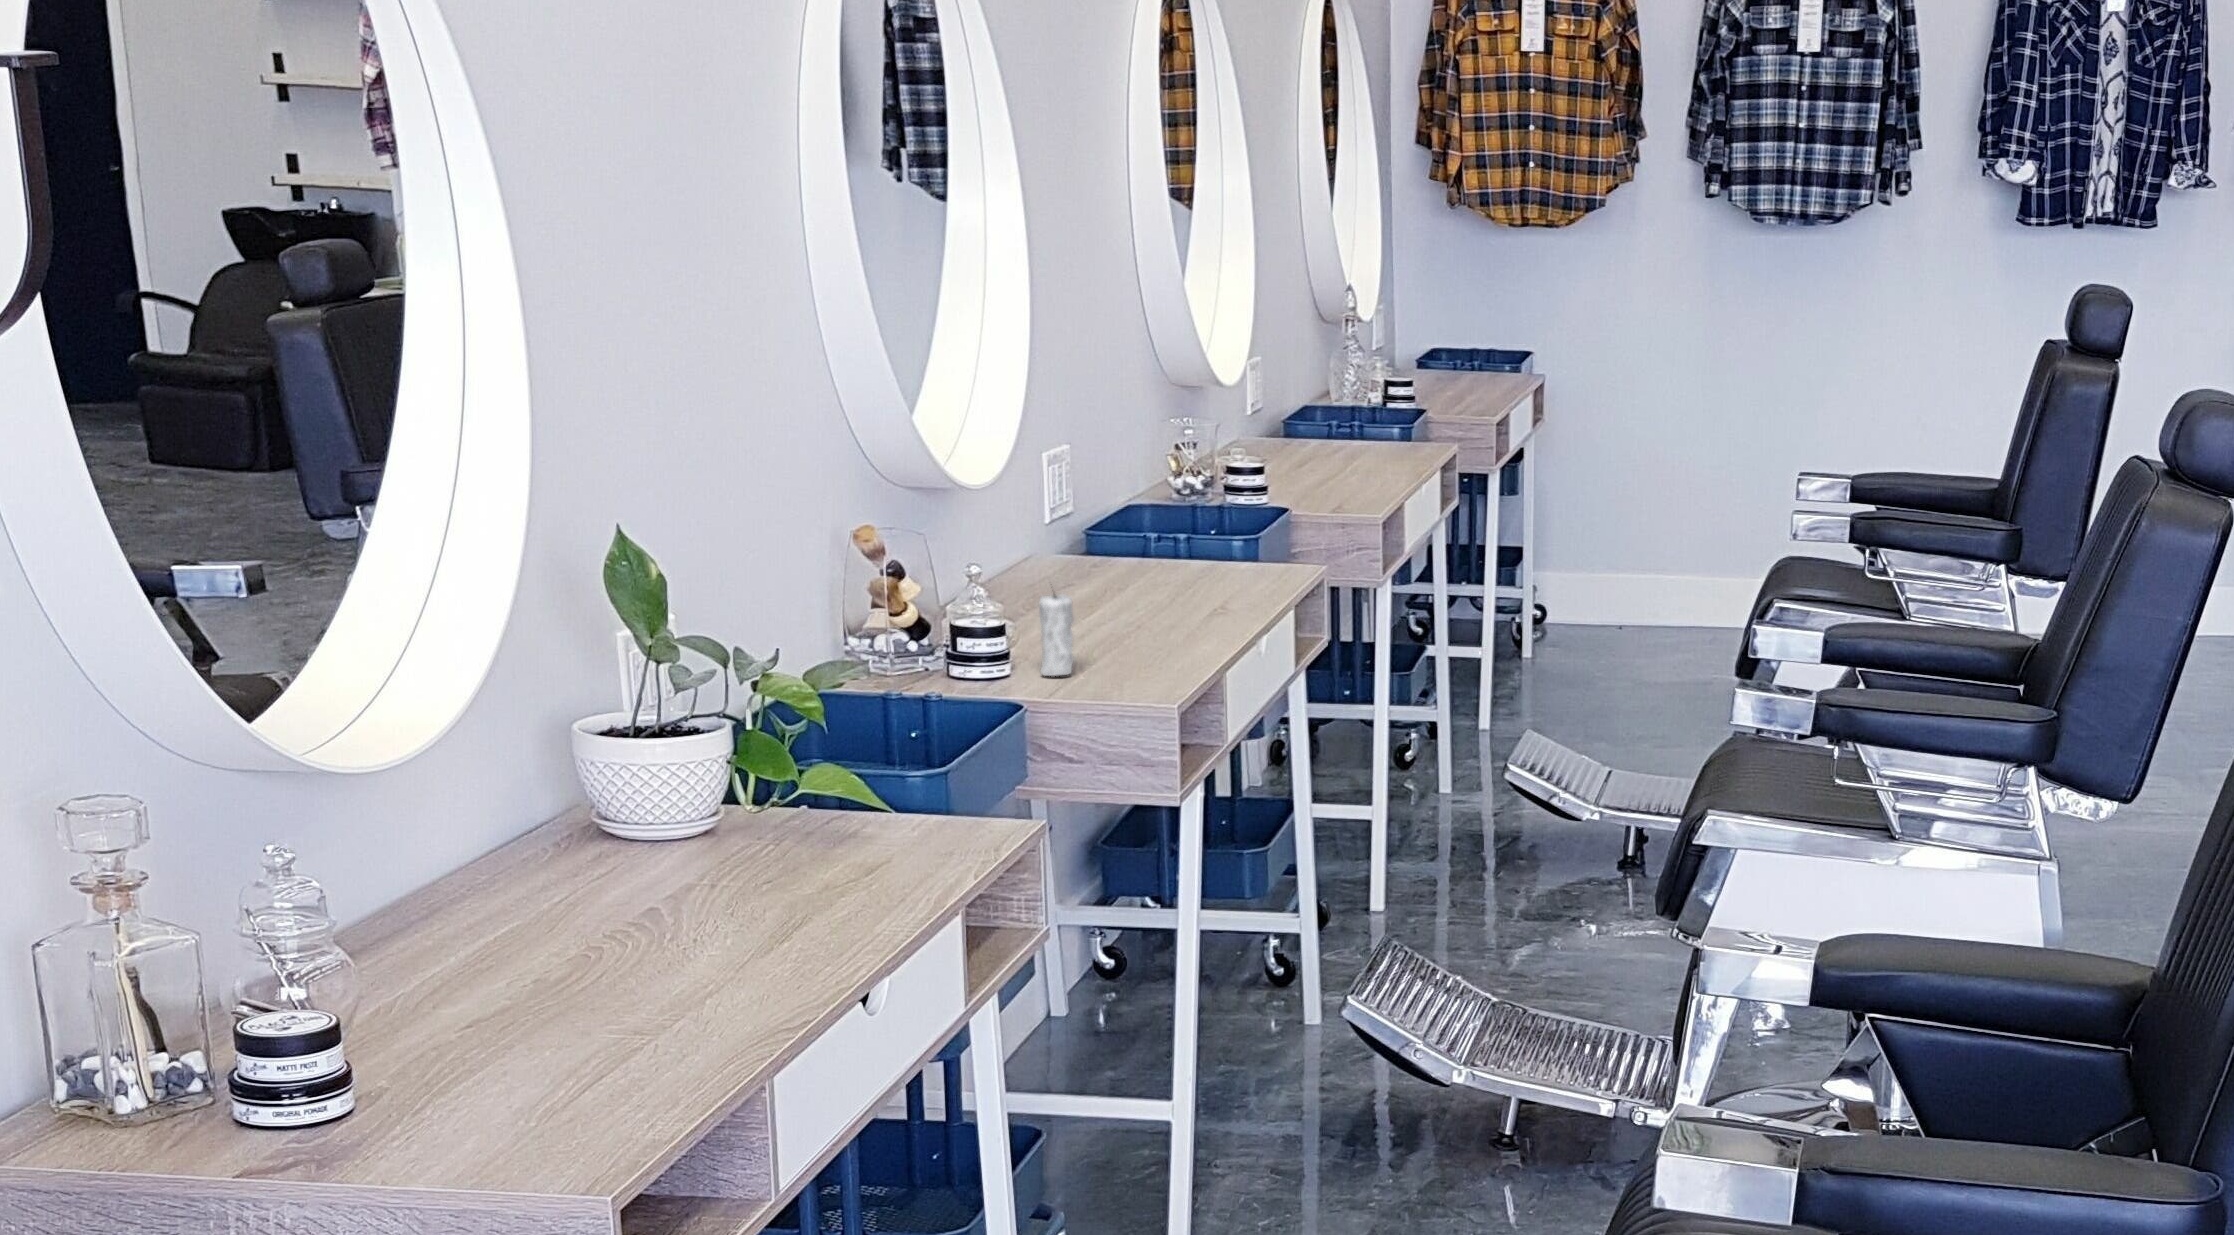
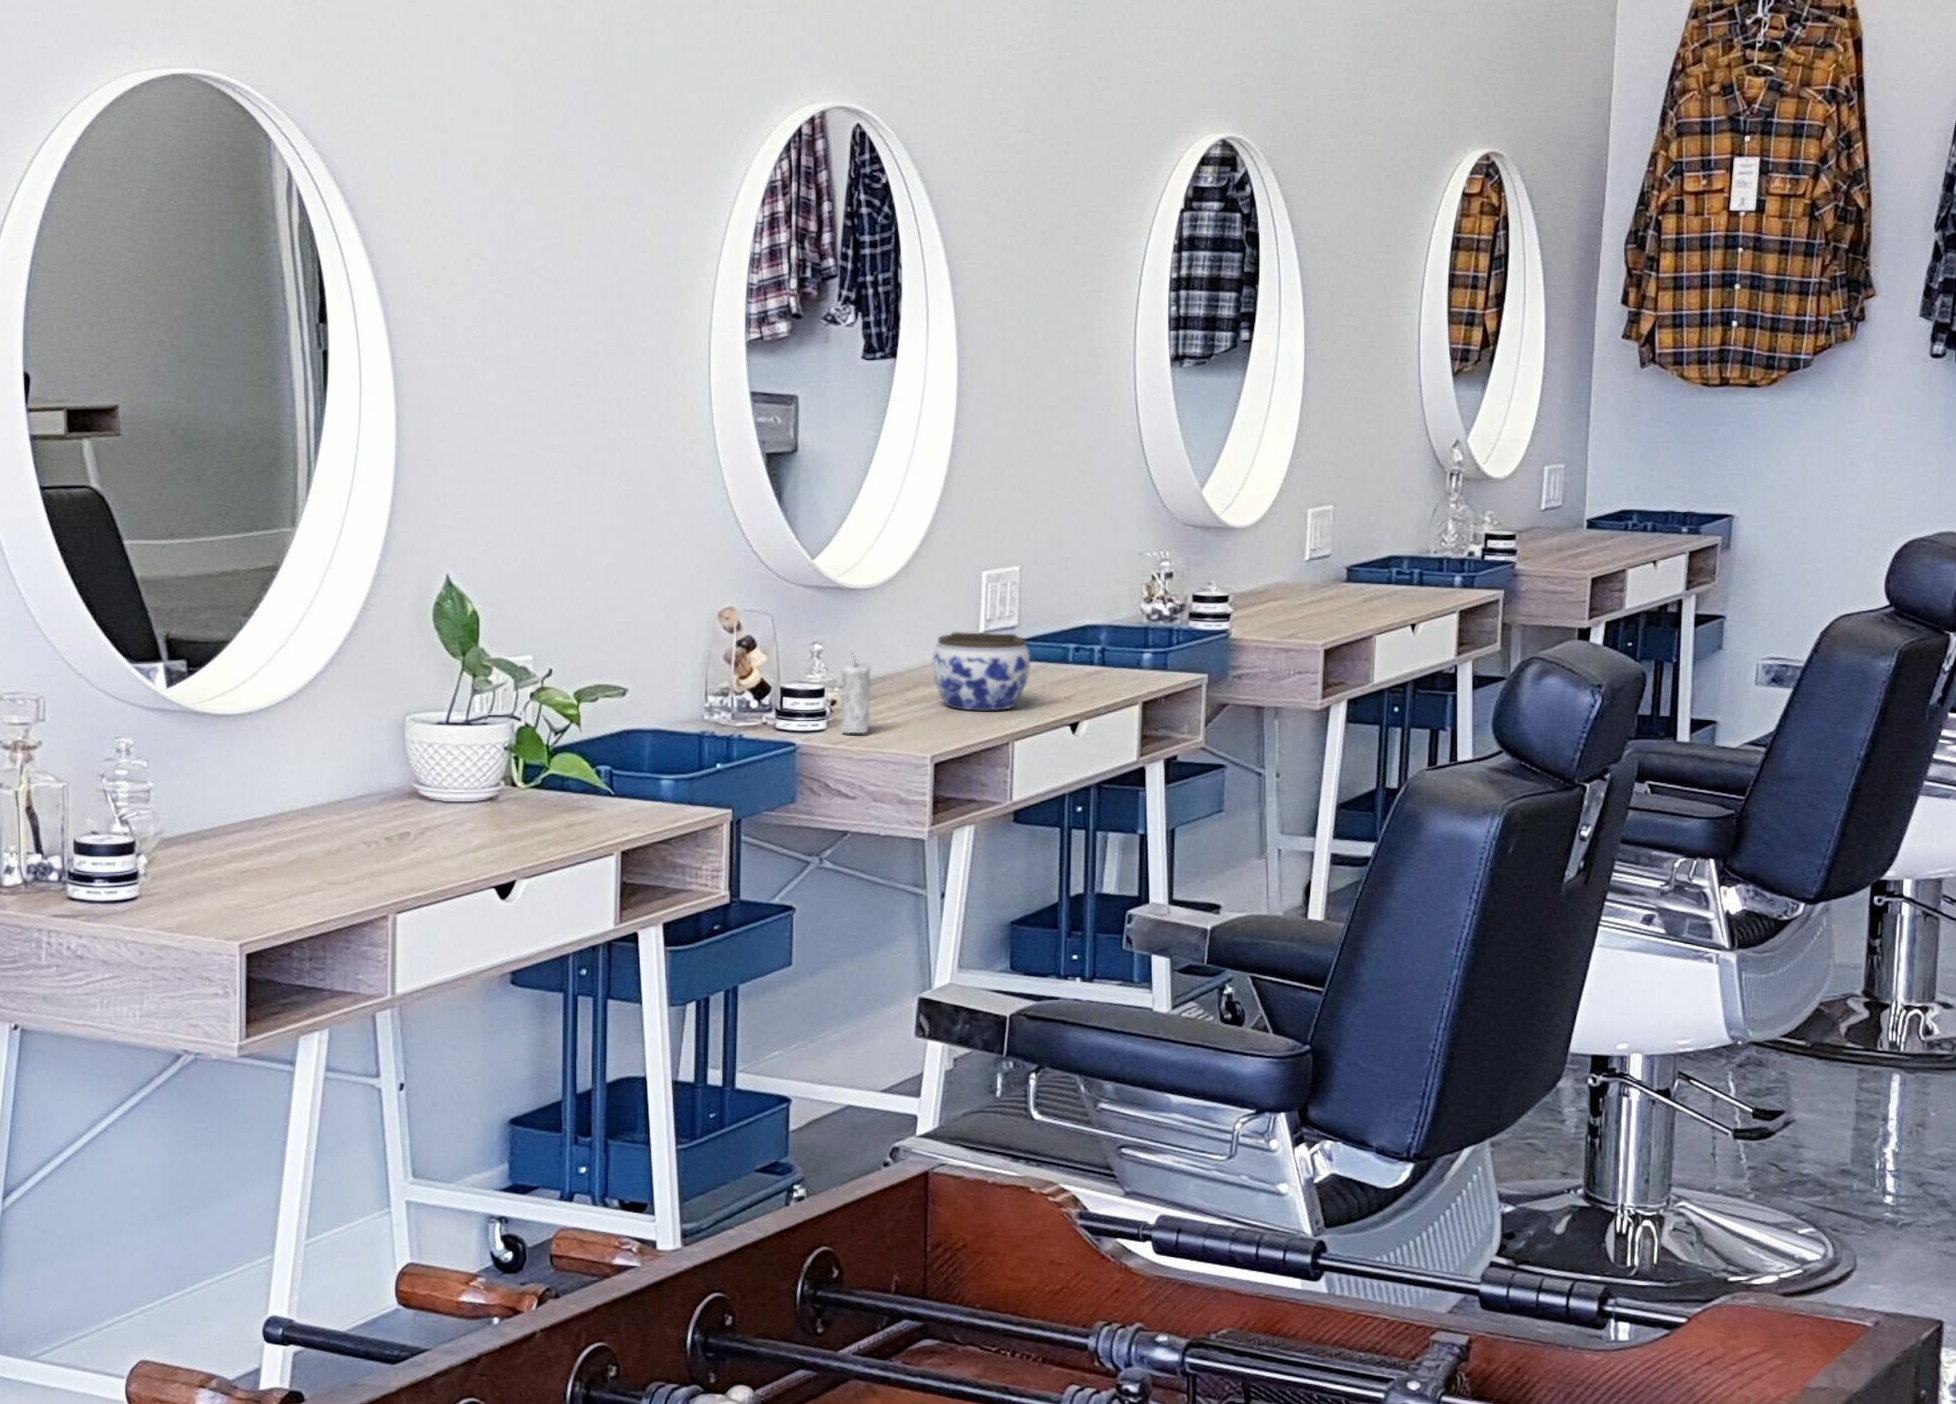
jar: none [1079,542,1189,632] -> present [933,632,1030,710]

